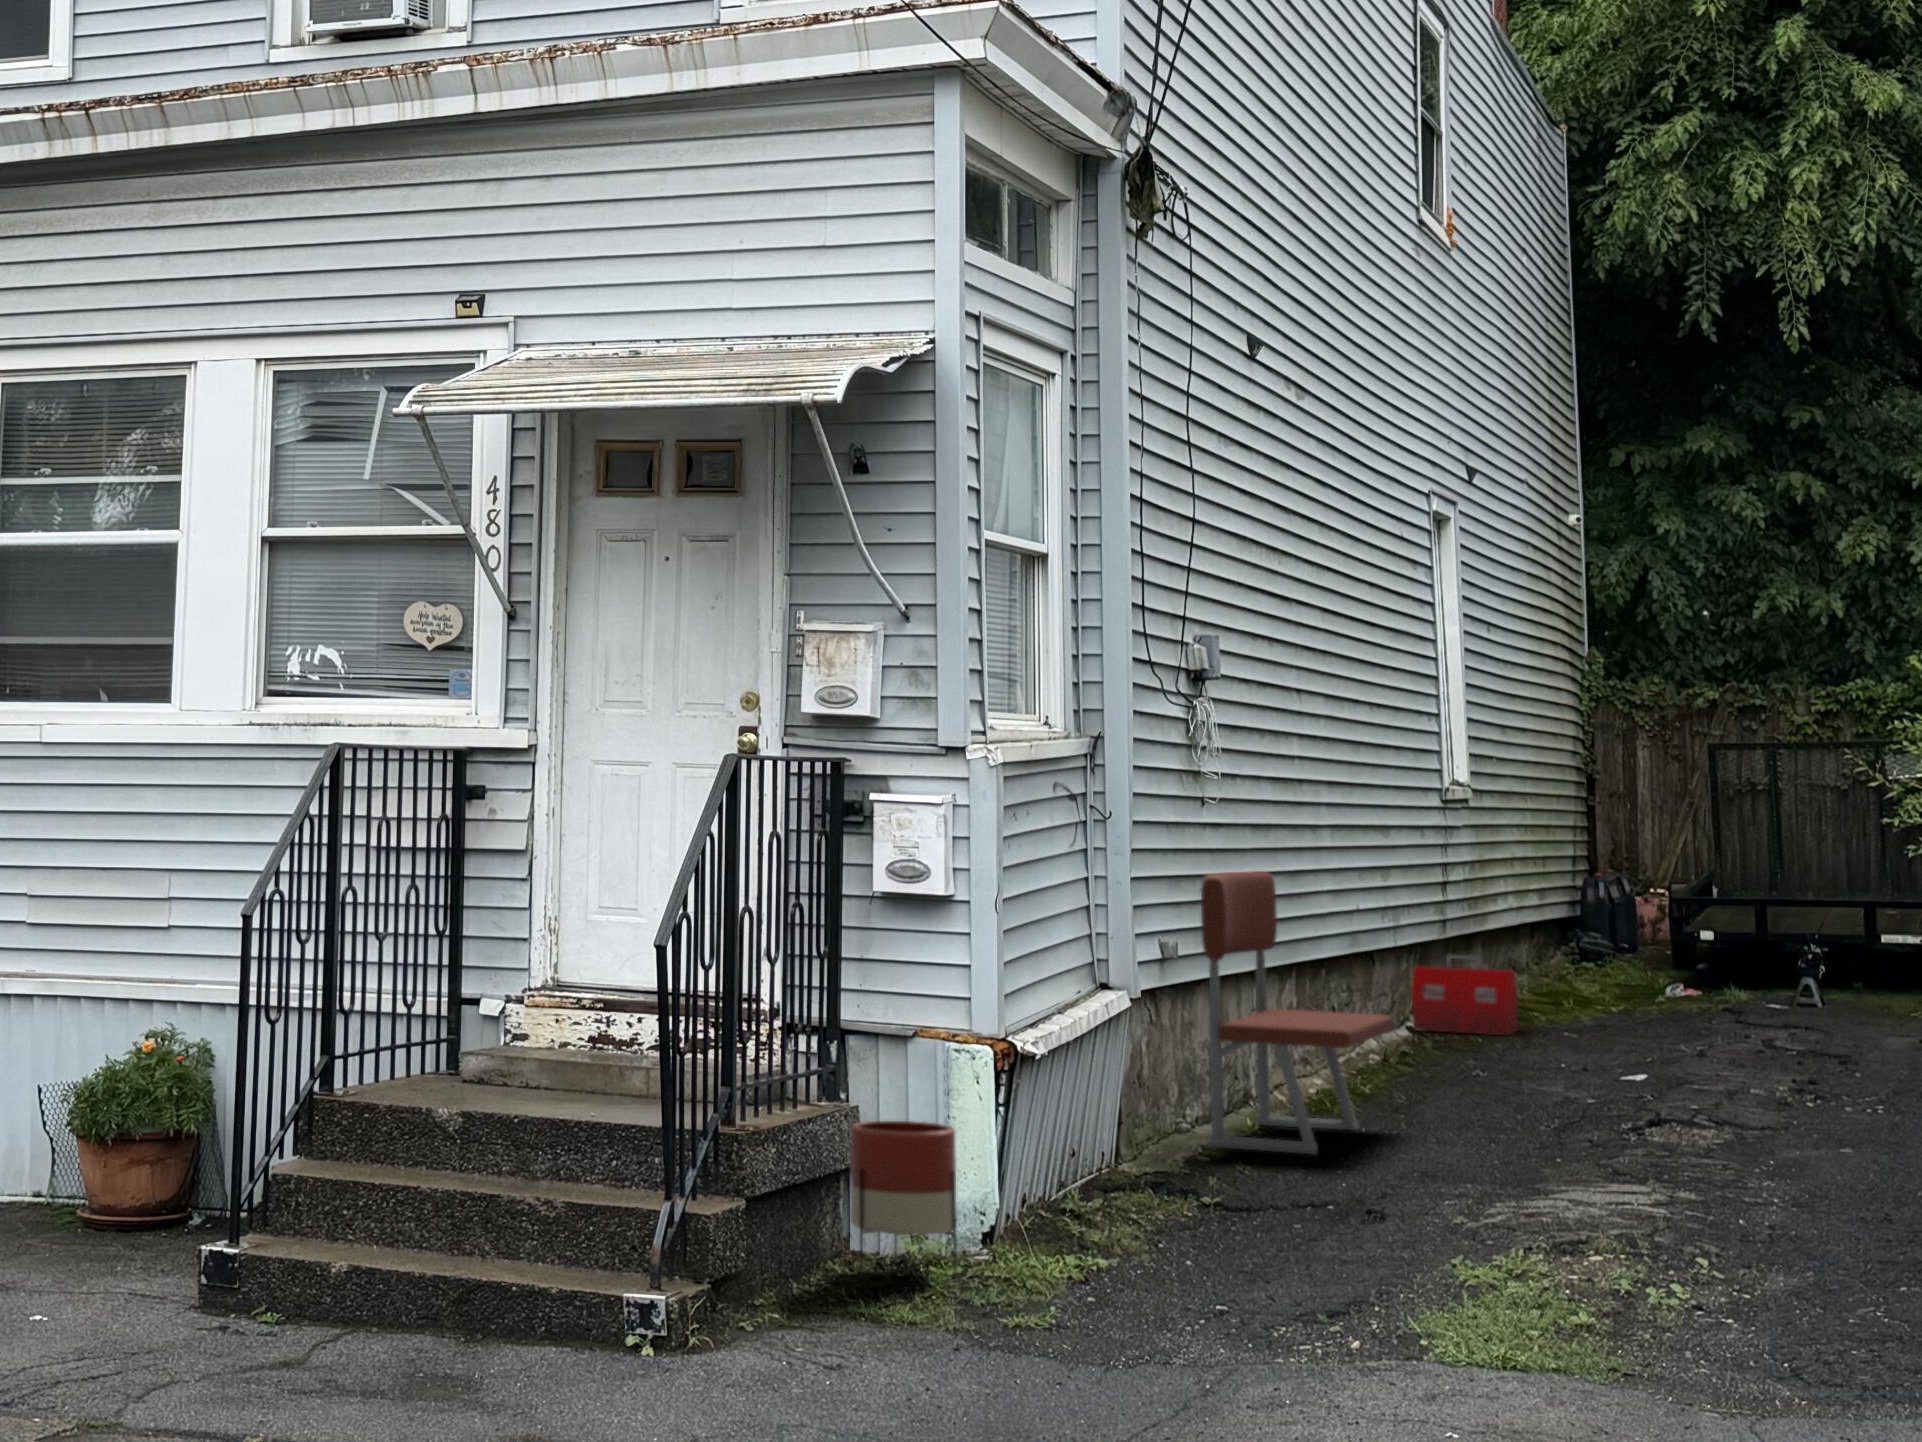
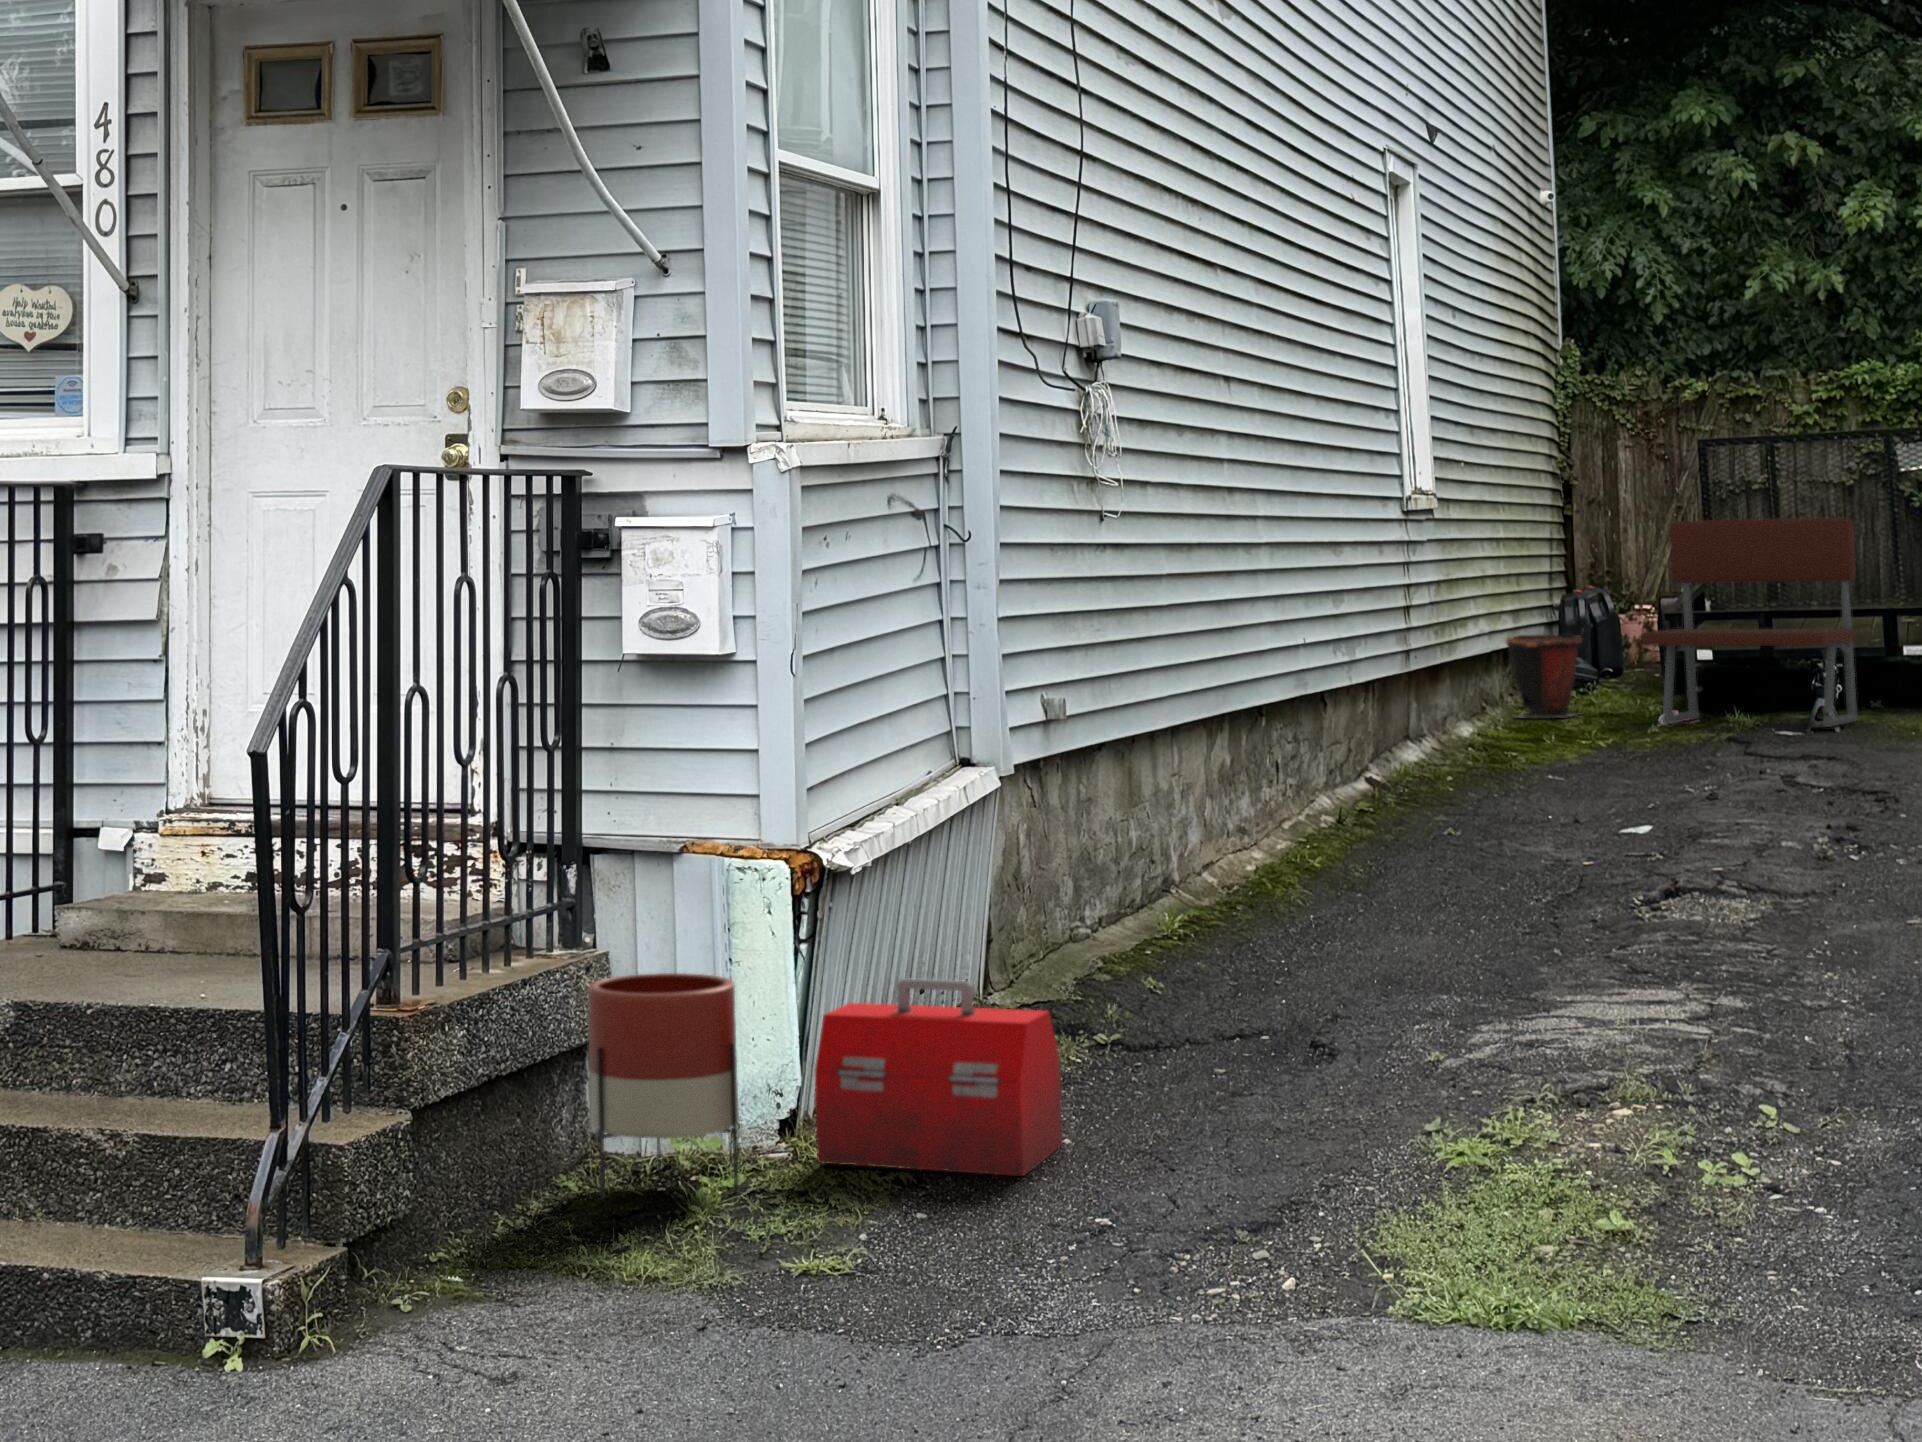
bench: present [1201,871,1393,1154] -> present [1642,517,1858,727]
trash can: none [1531,899,1602,978] -> present [1506,630,1584,718]
toolbox: present [1412,955,1519,1035] -> present [815,978,1062,1176]

